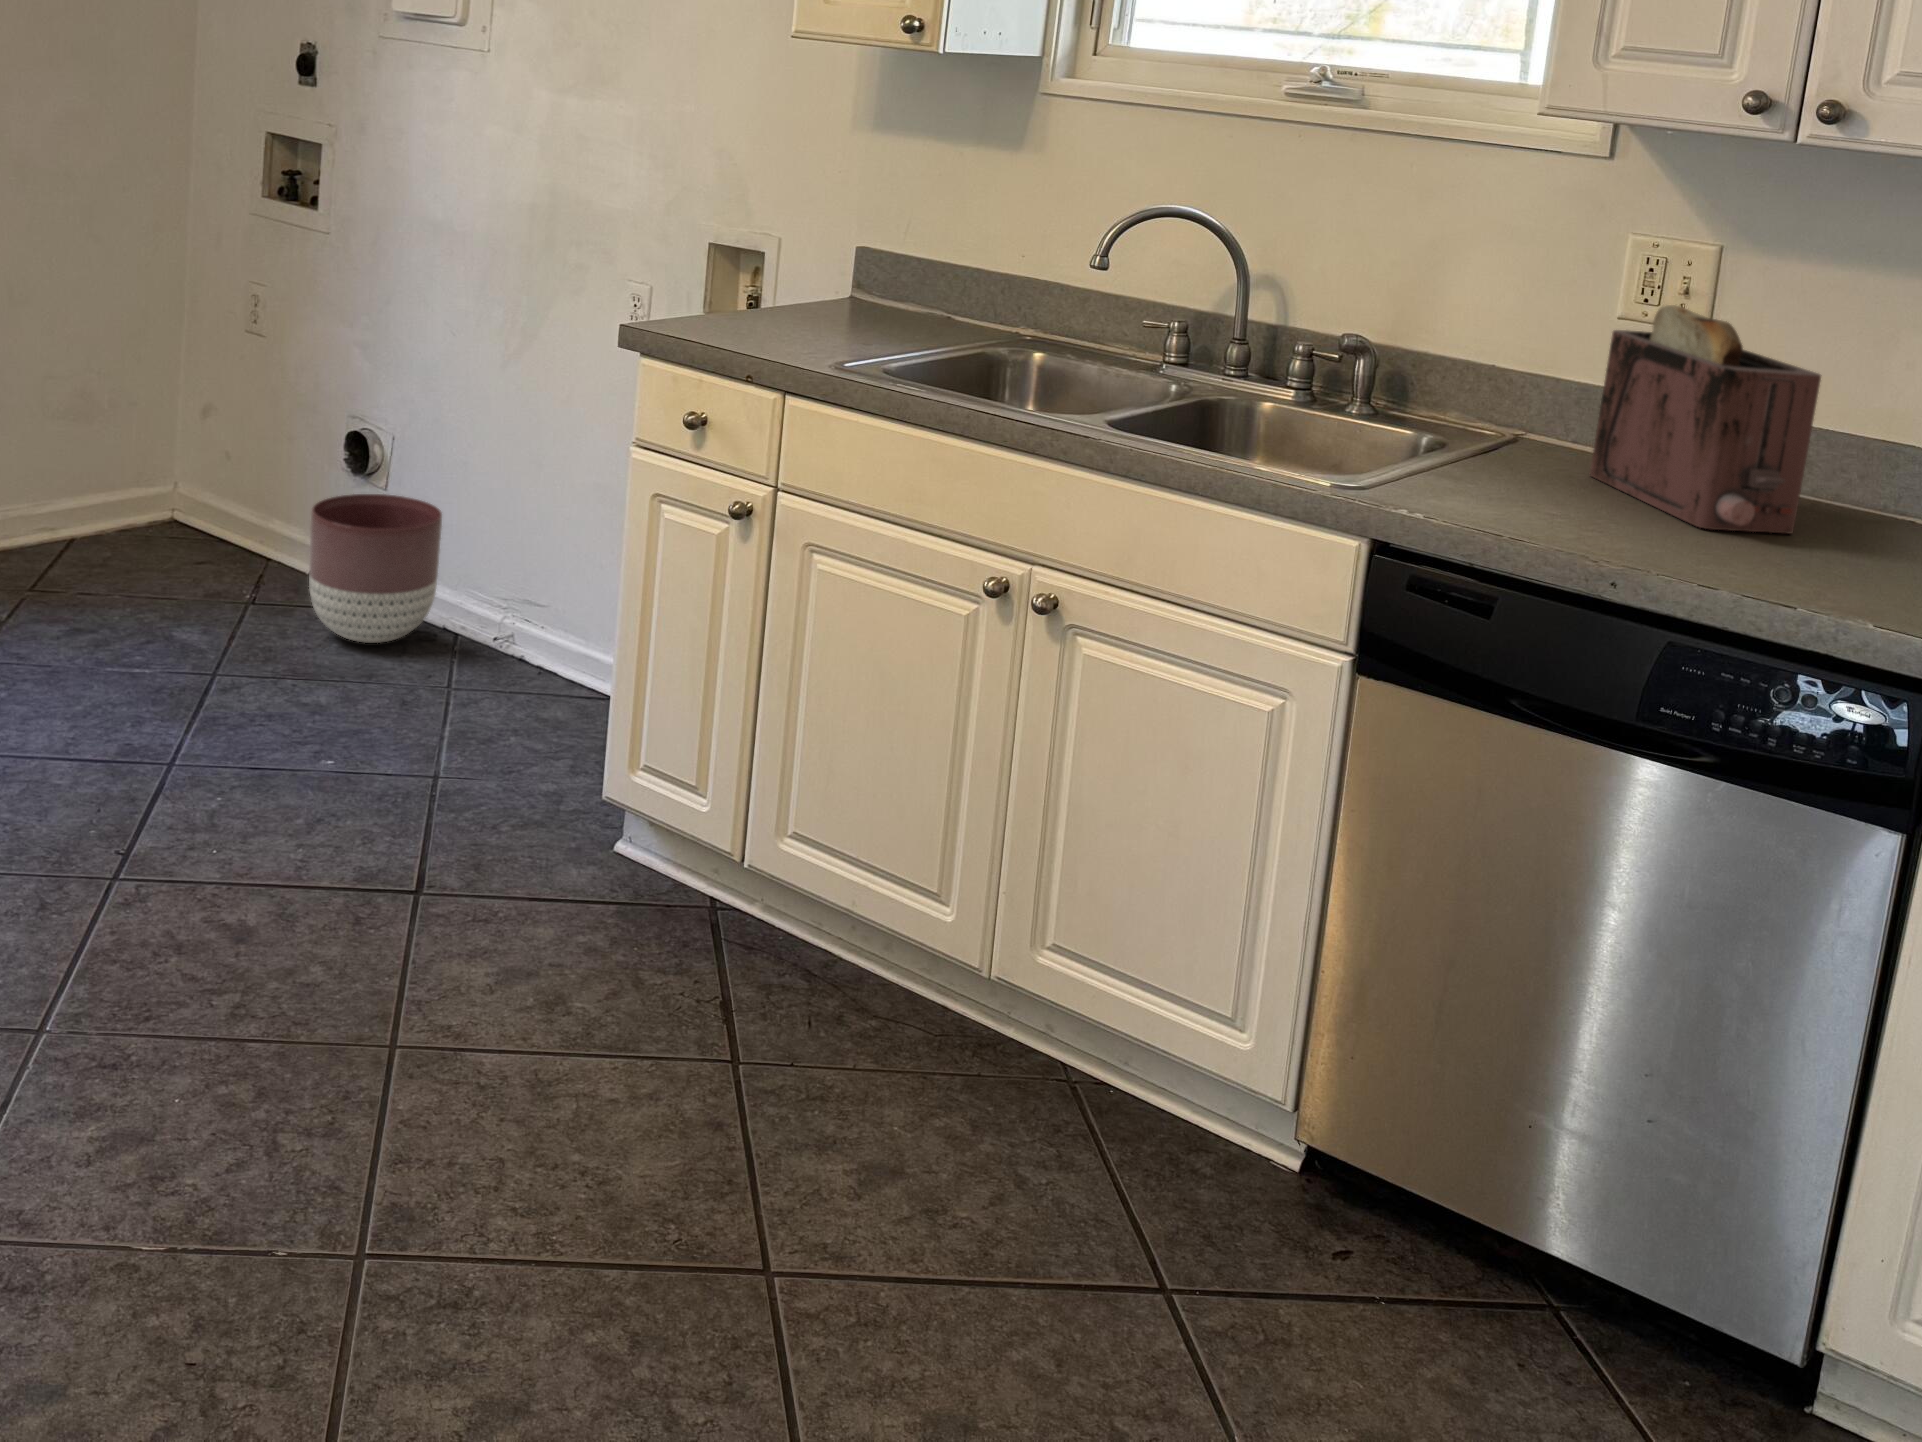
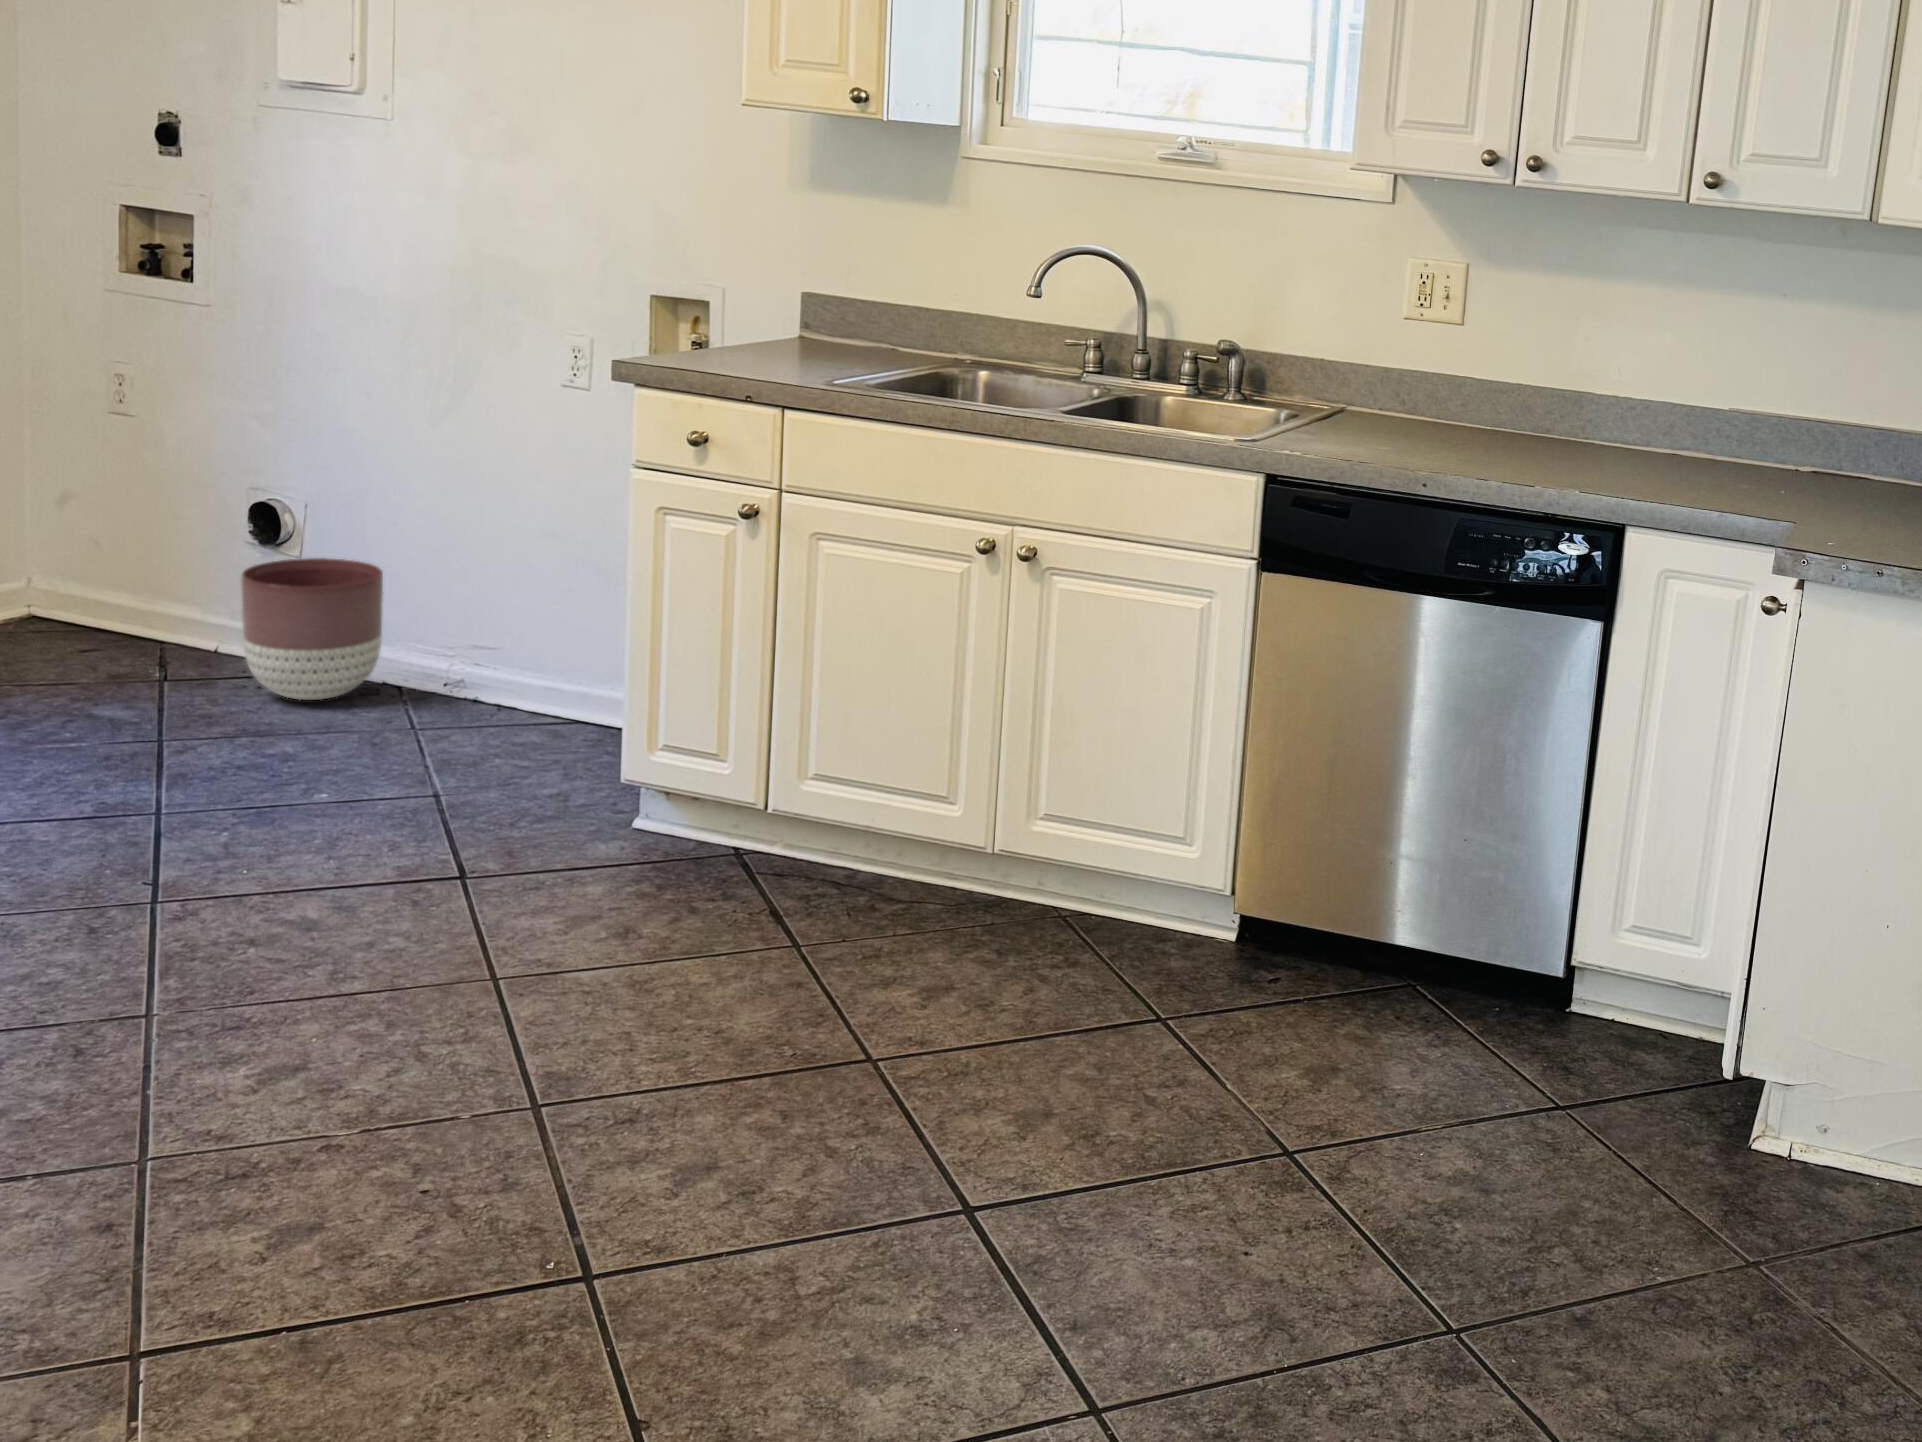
toaster: present [1590,305,1821,534] -> none [1398,302,1540,451]

